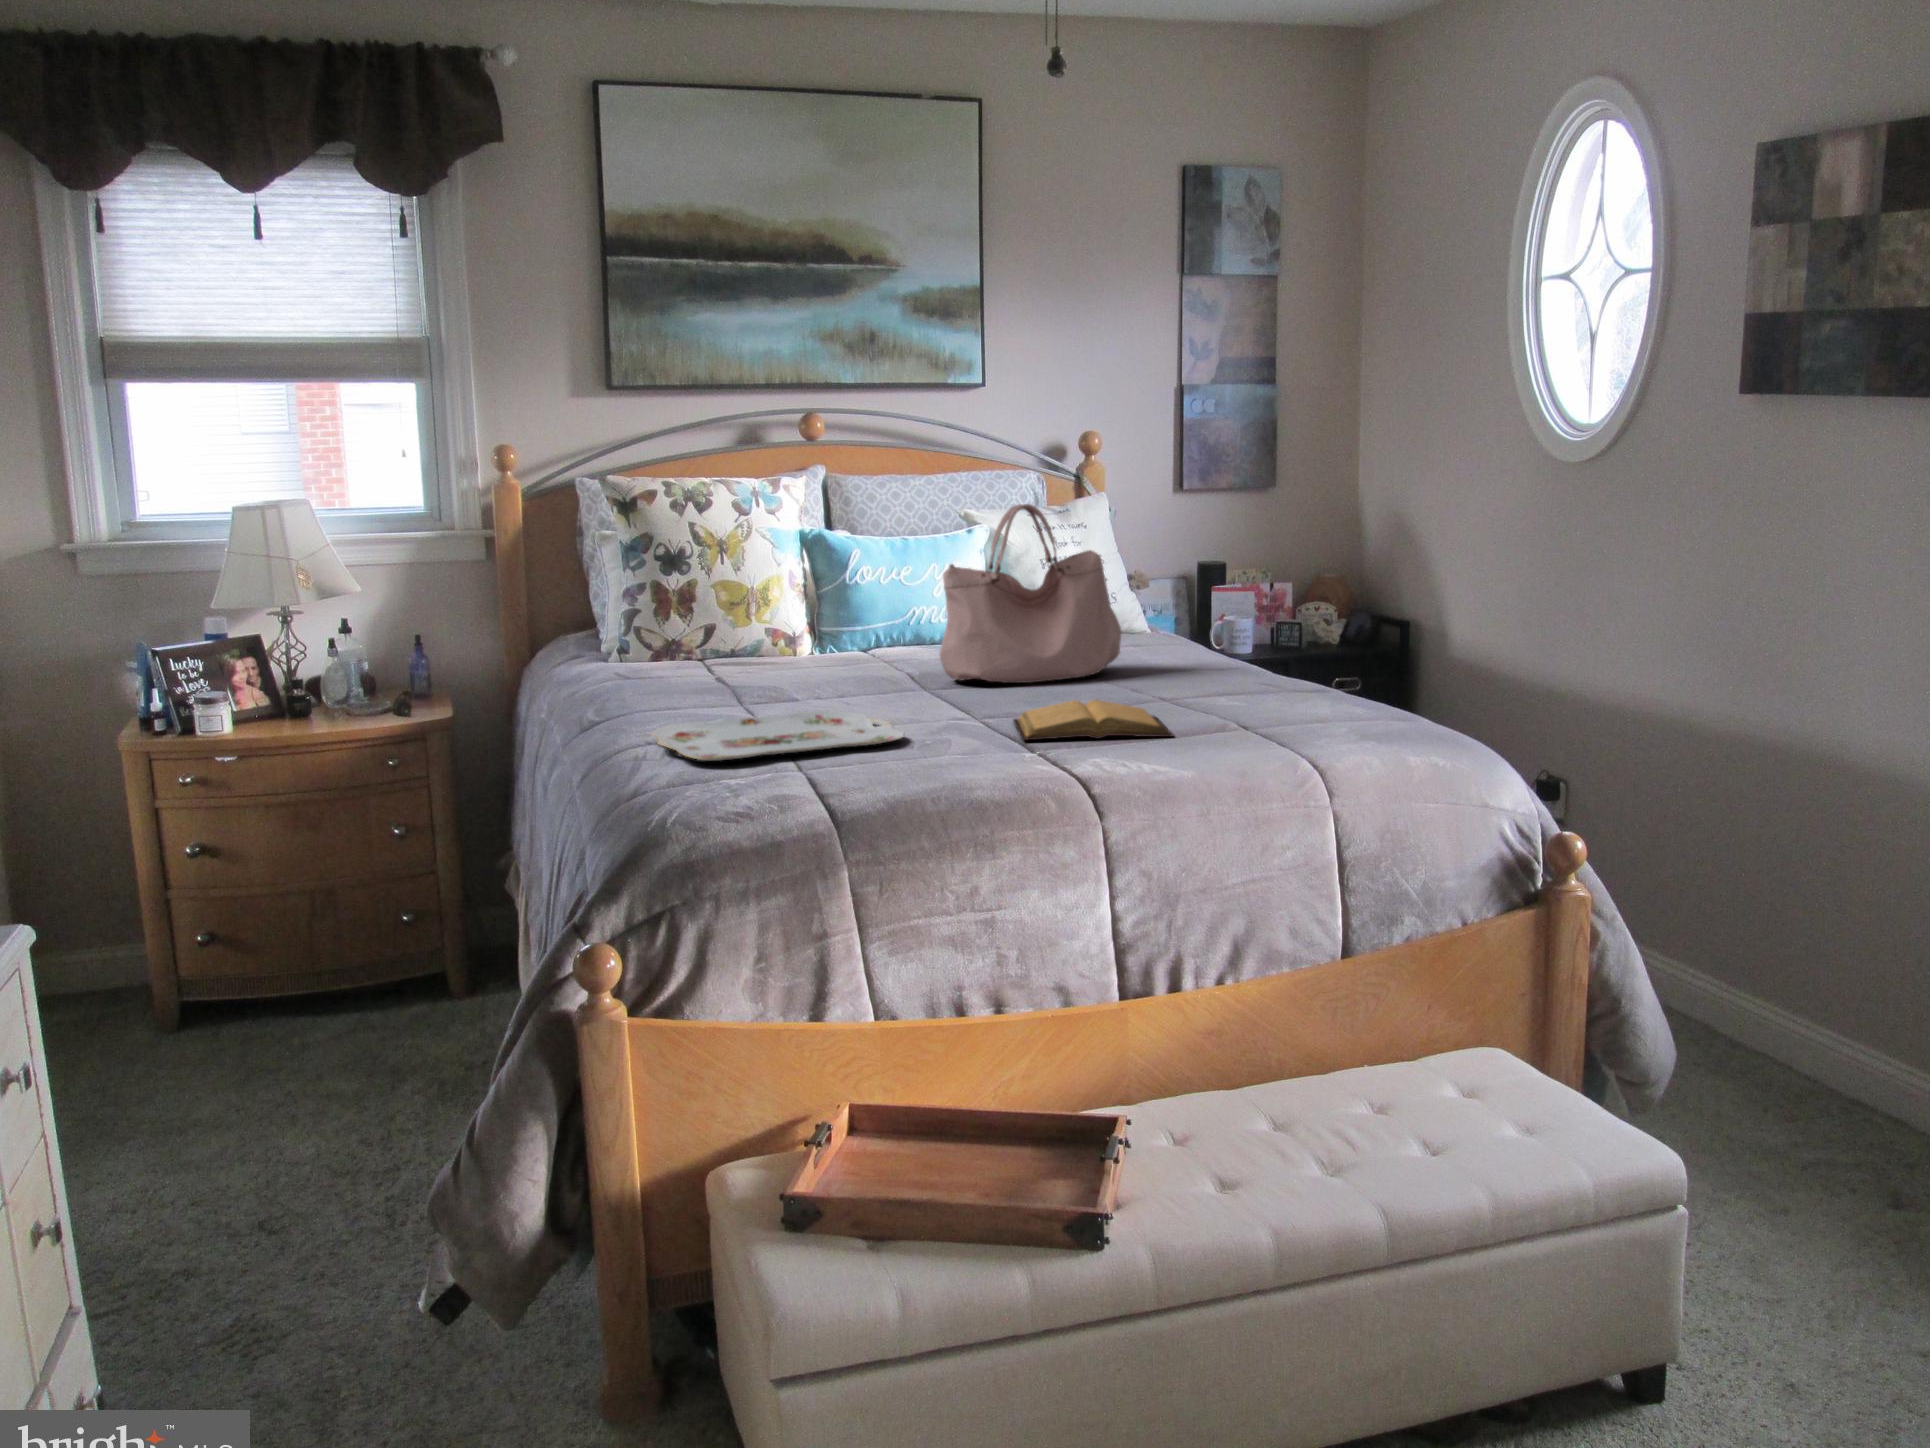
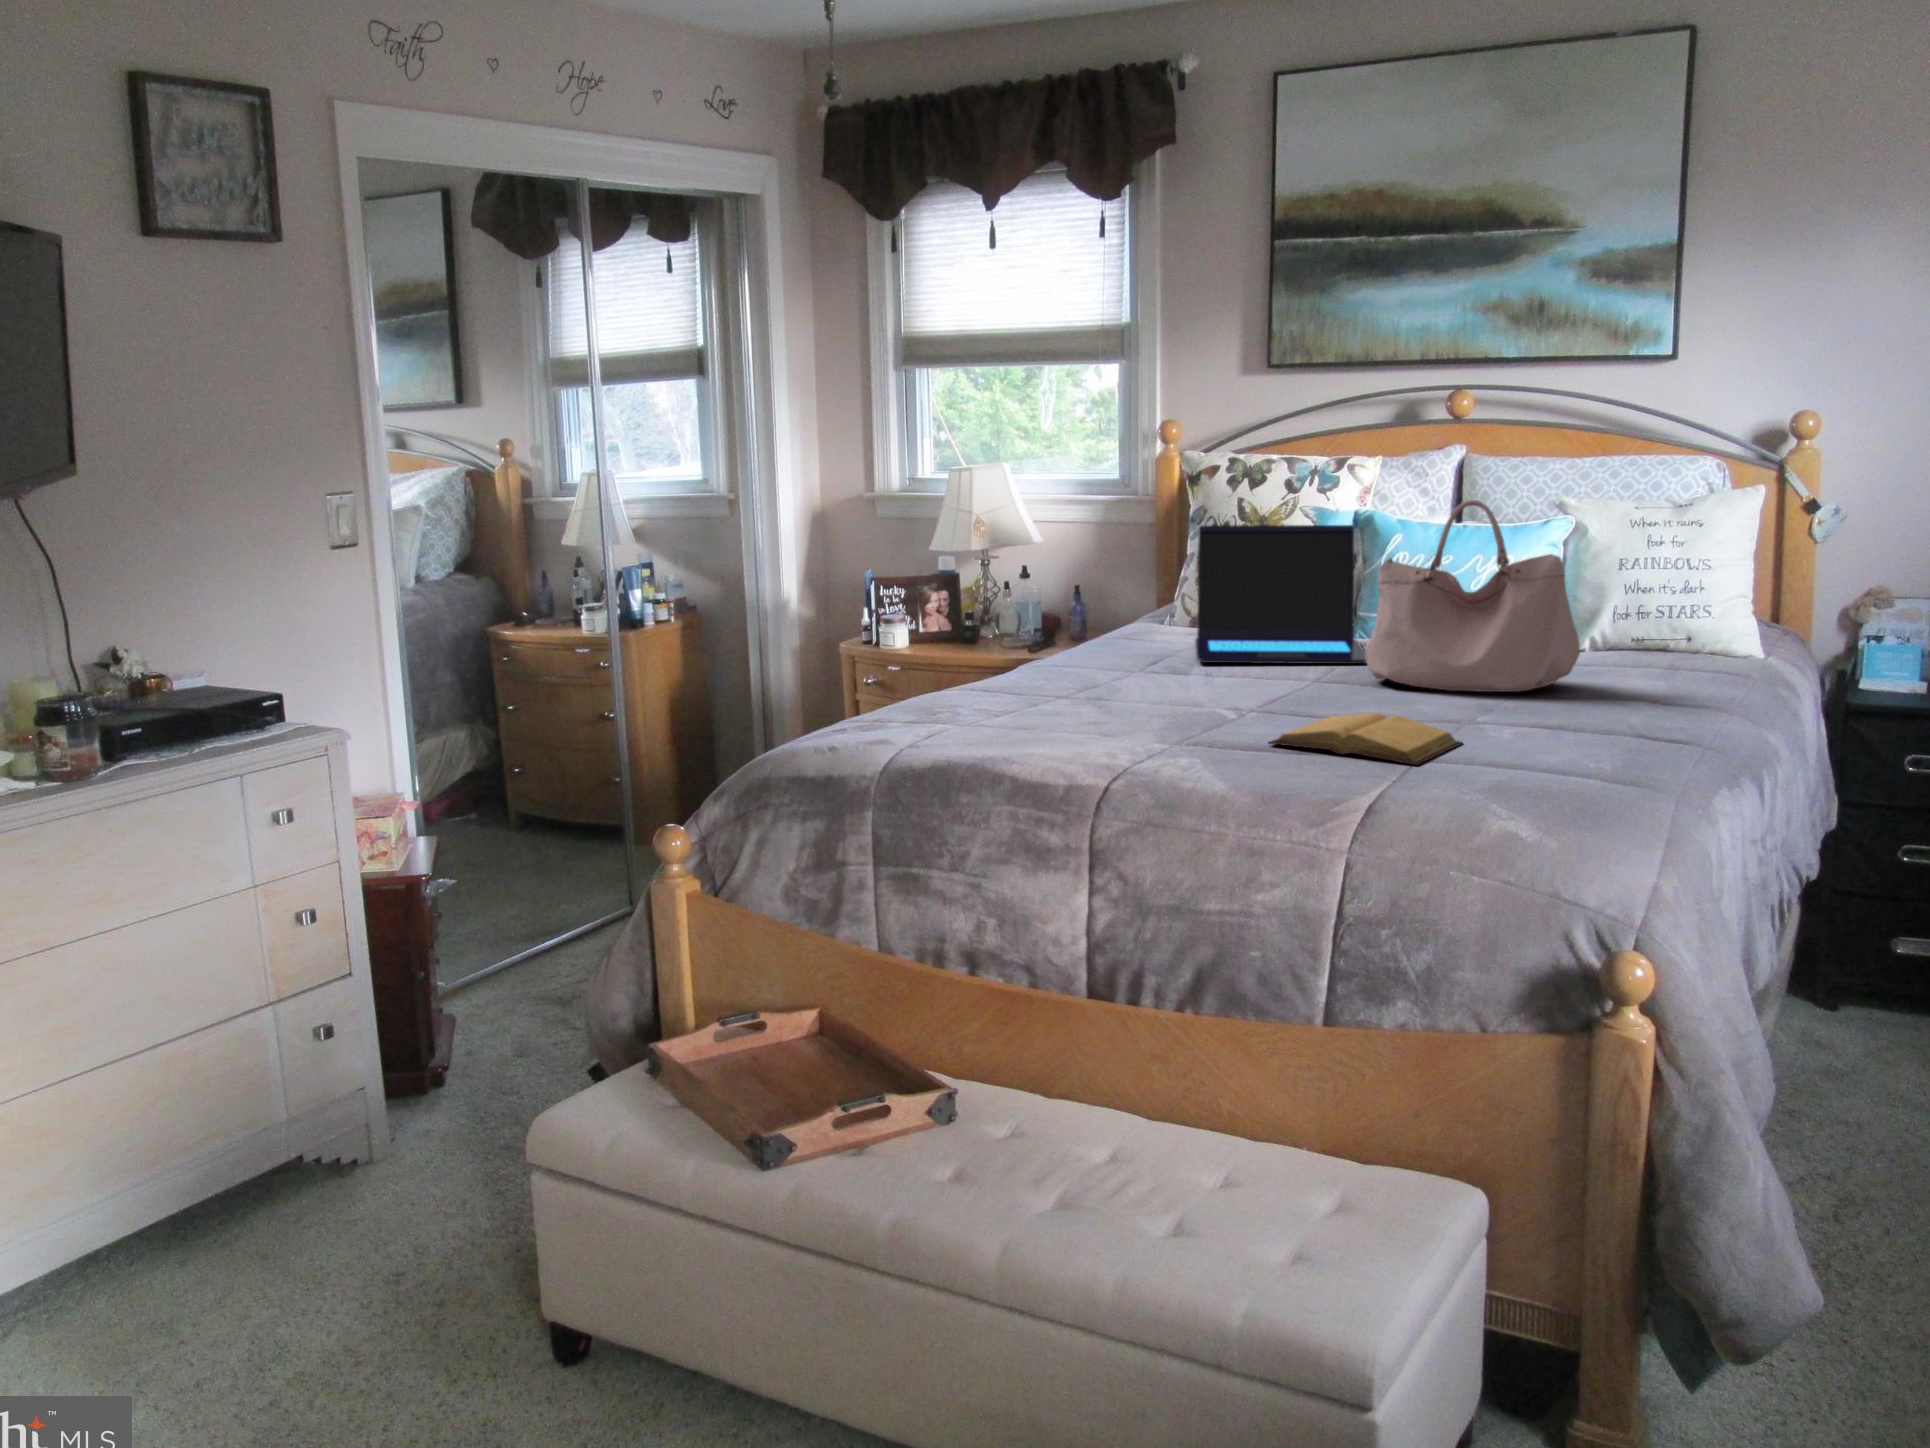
laptop: none [680,542,909,689] -> present [1195,525,1366,664]
serving tray: present [651,711,904,761] -> none [976,683,1200,726]

